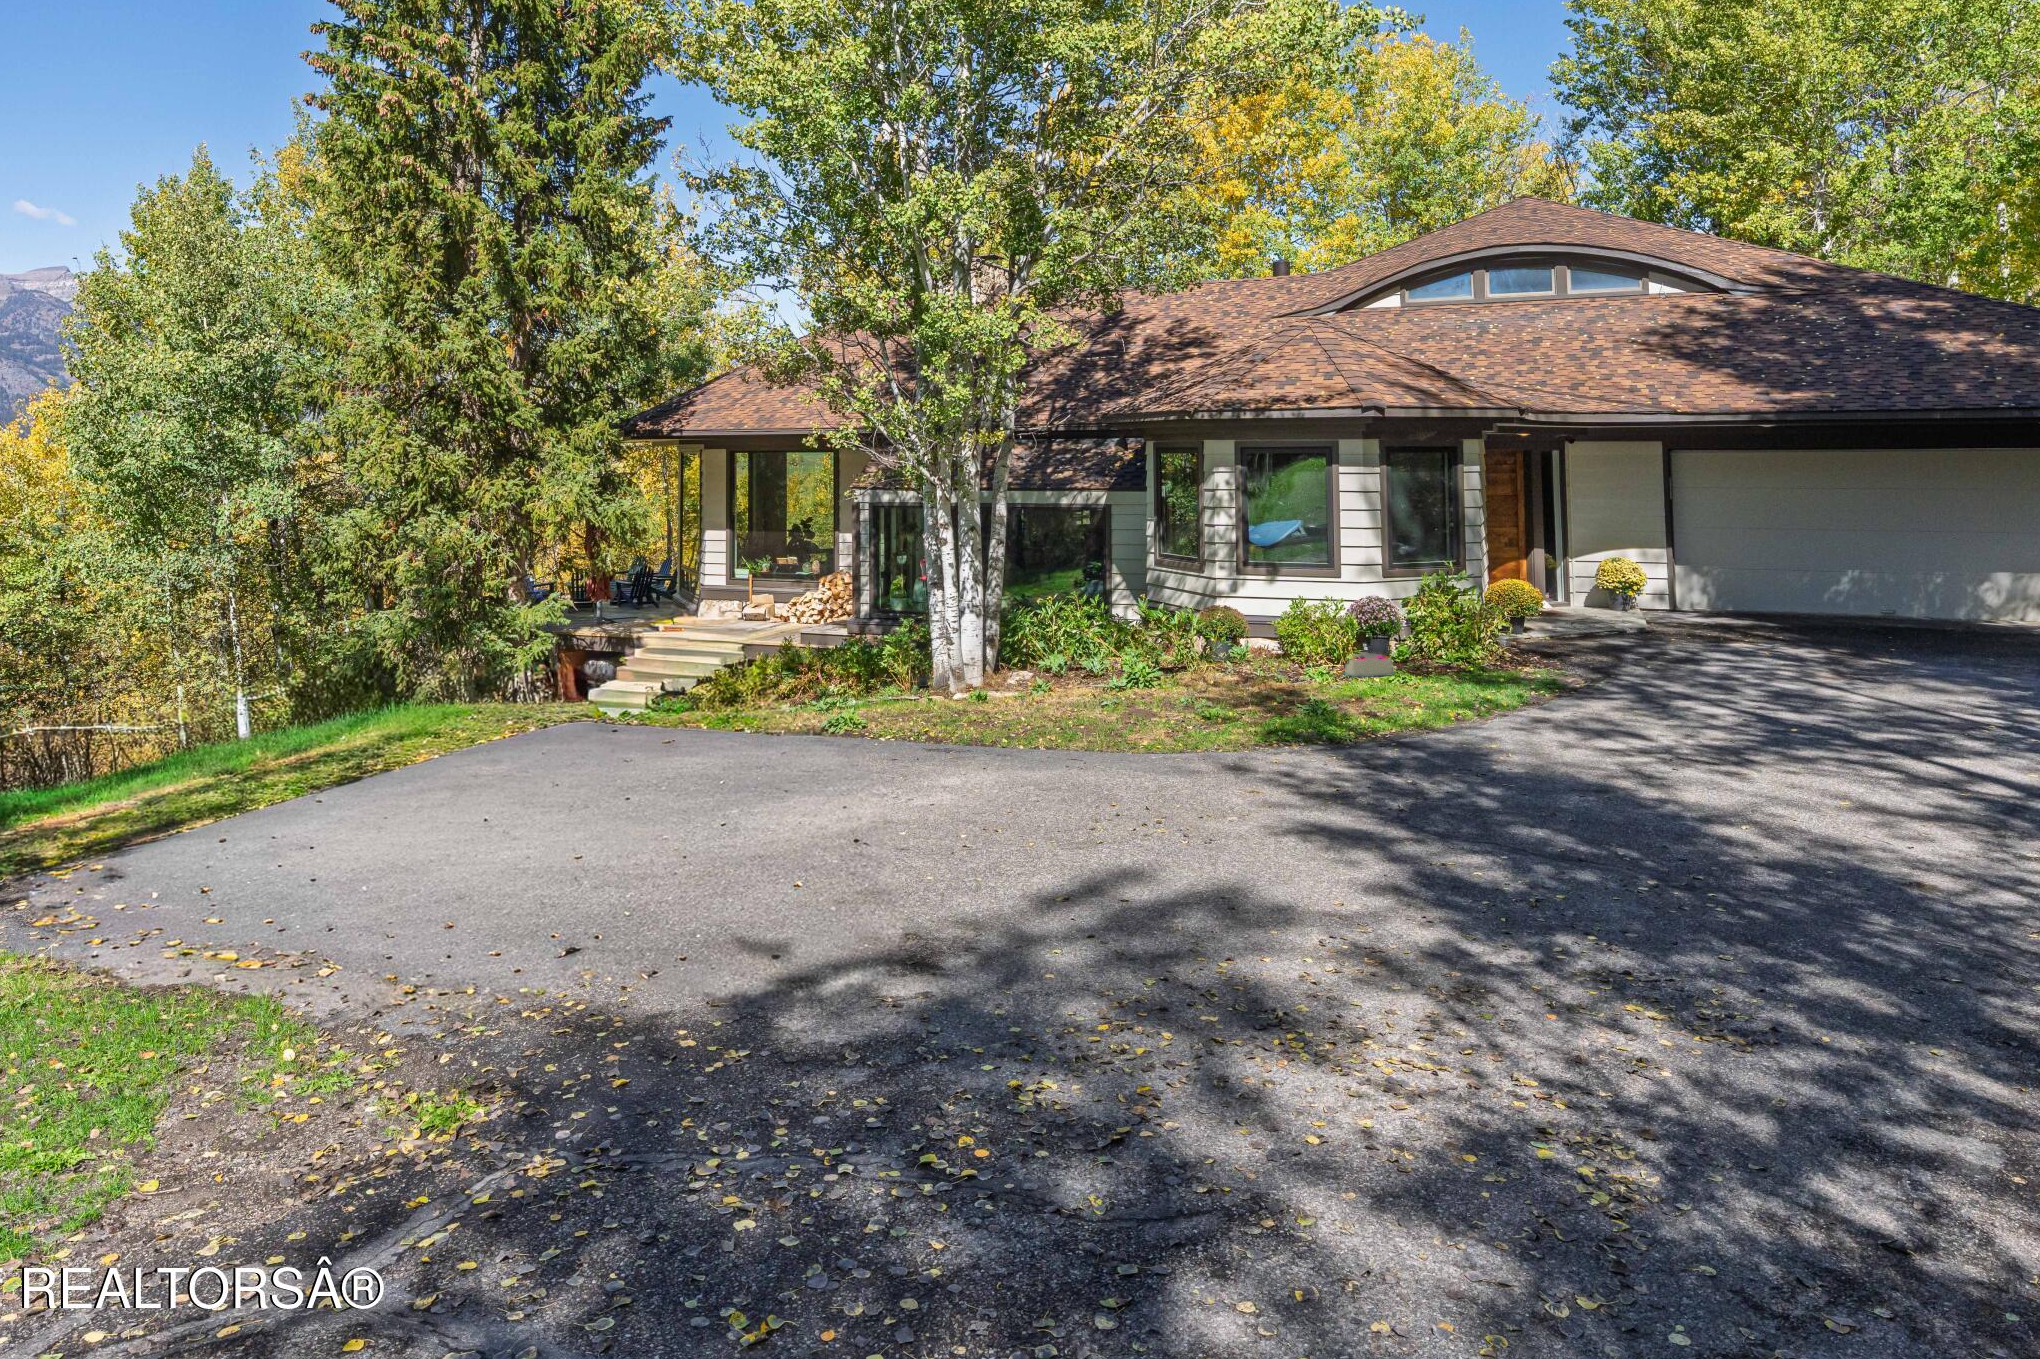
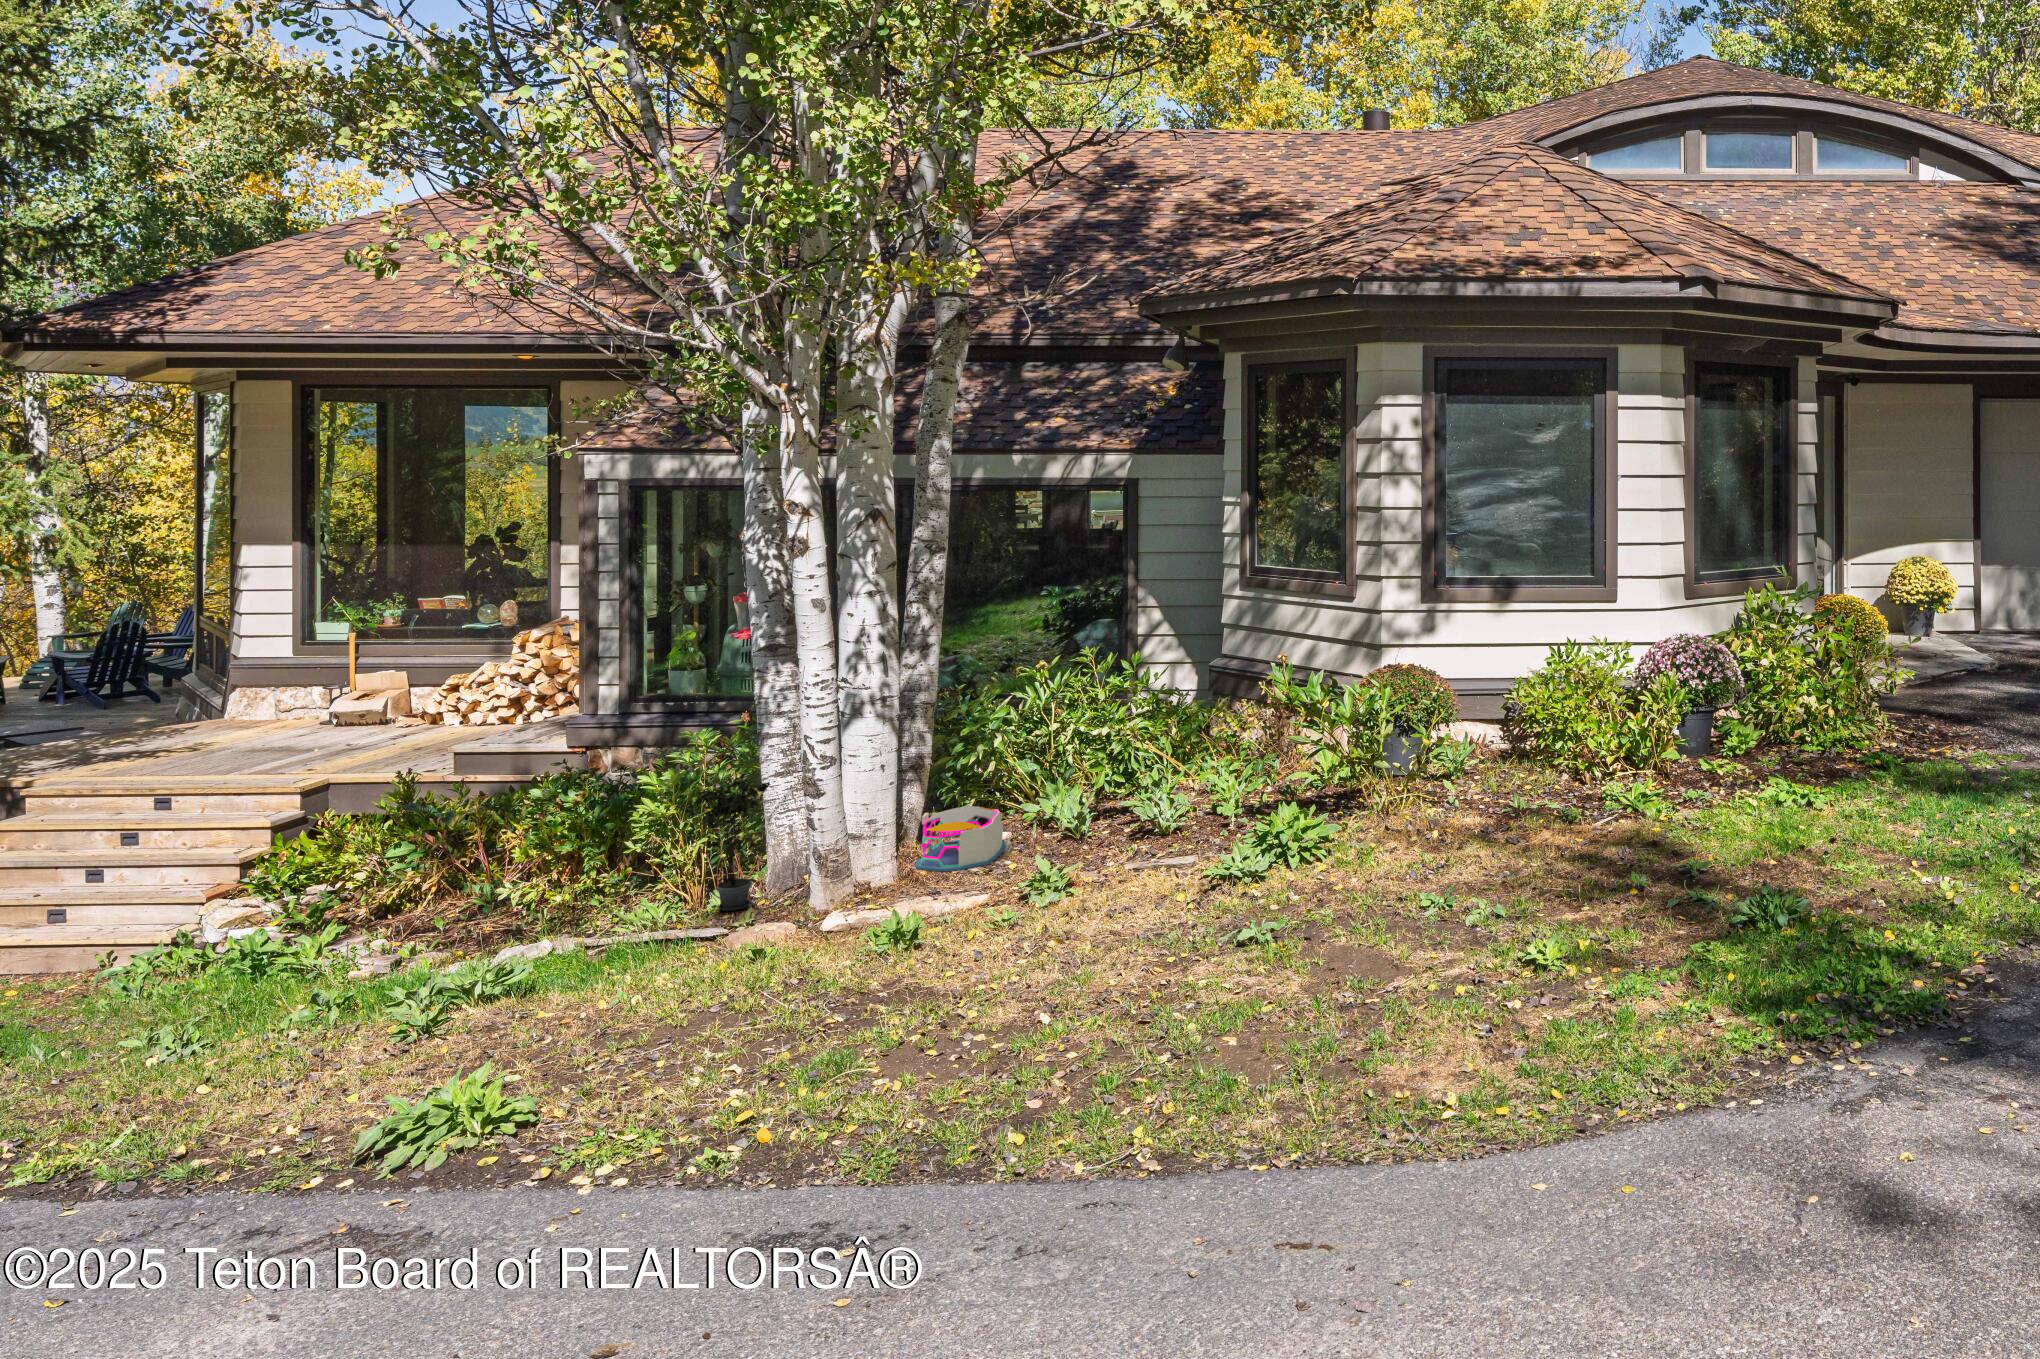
storage bin: present [1343,652,1394,677] -> present [916,806,1005,871]

